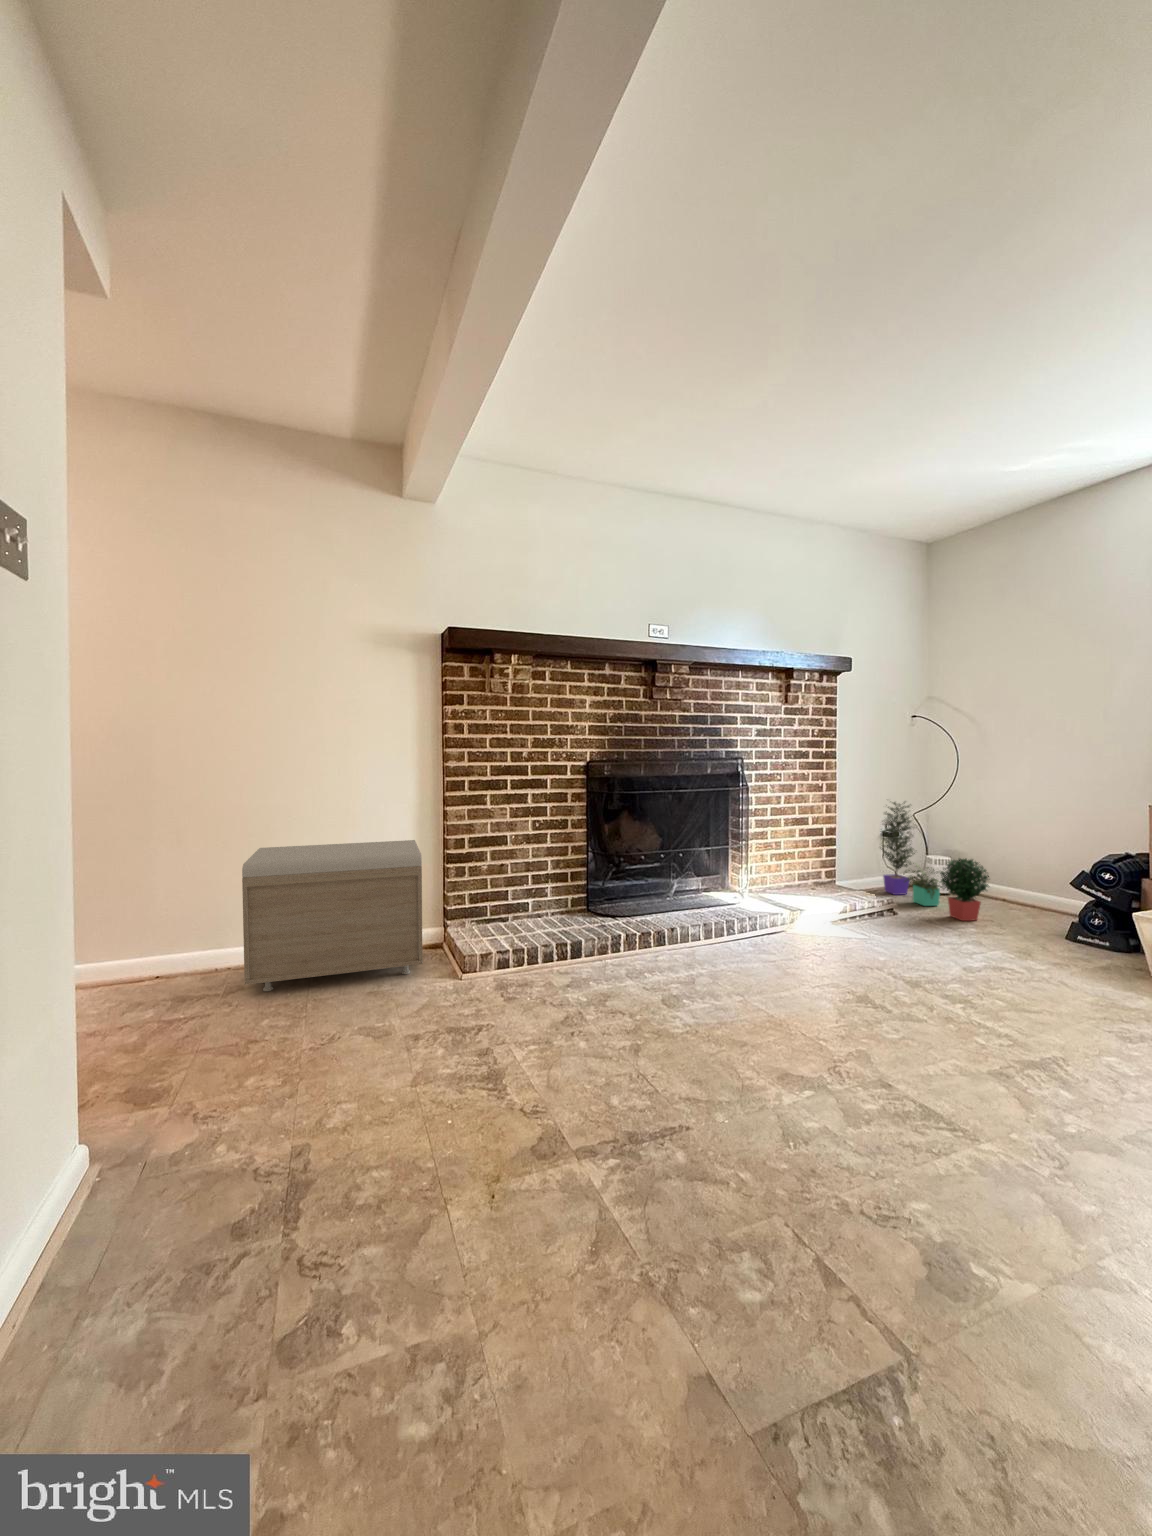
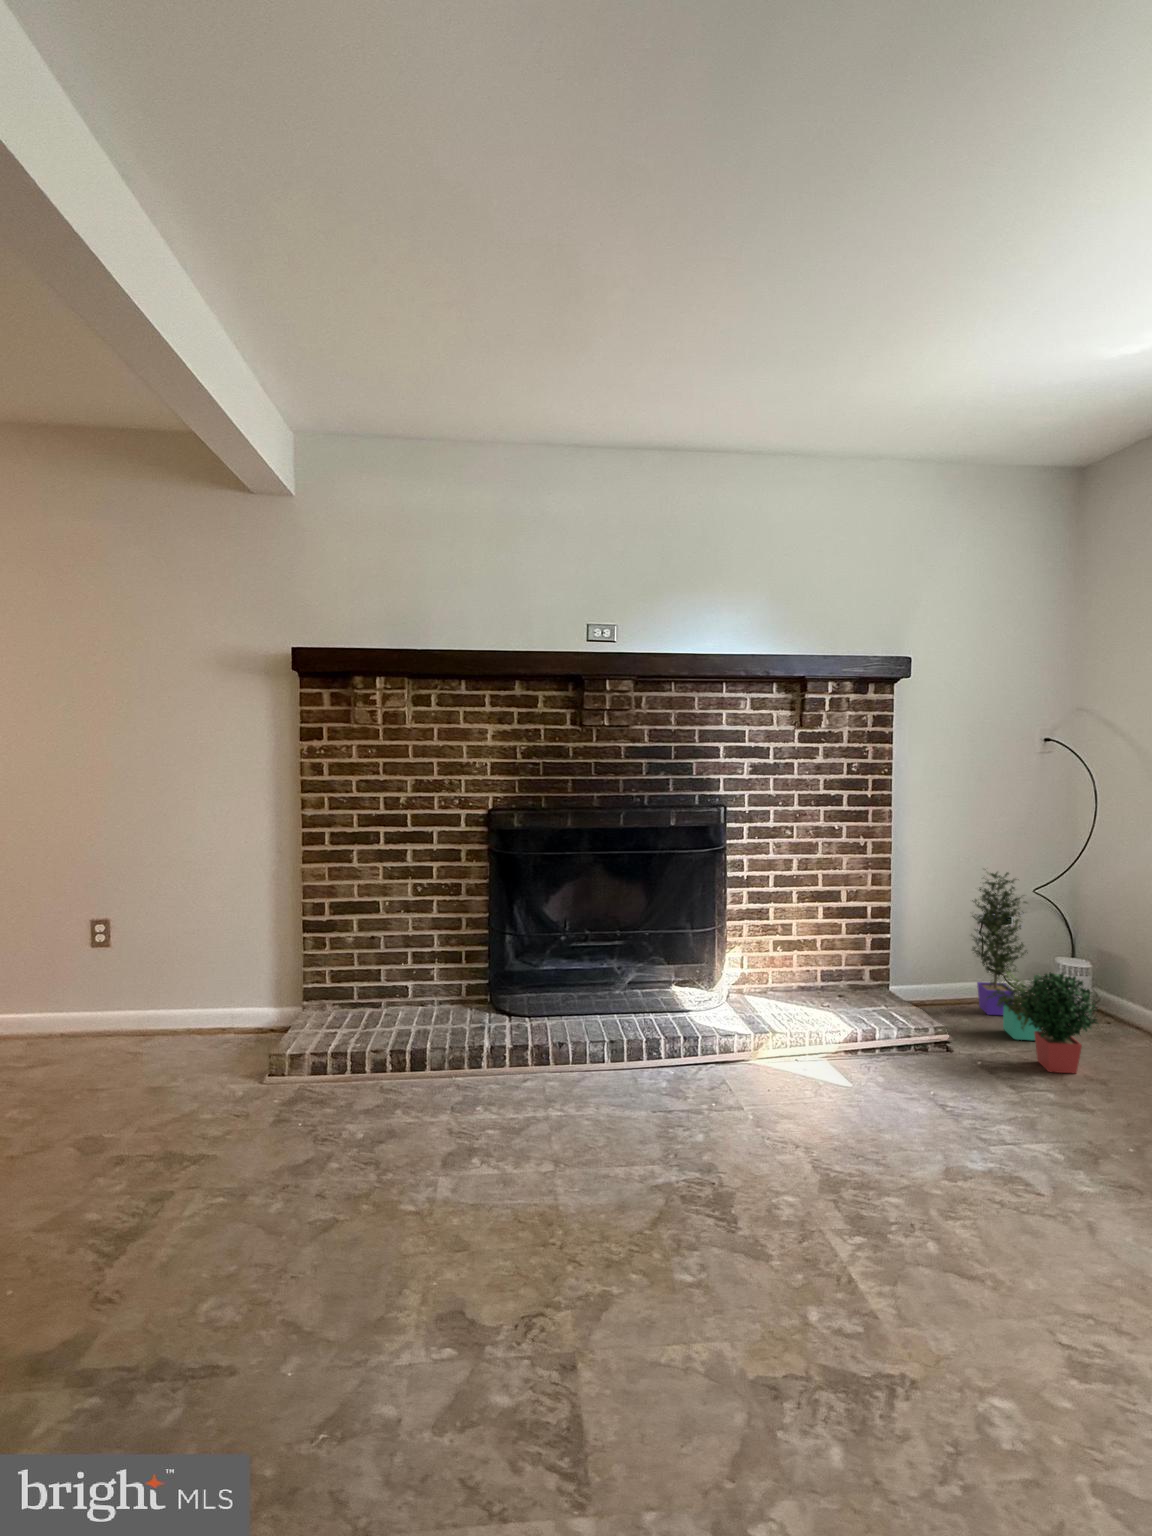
storage bench: present [242,840,423,991] -> none [28,903,263,1070]

